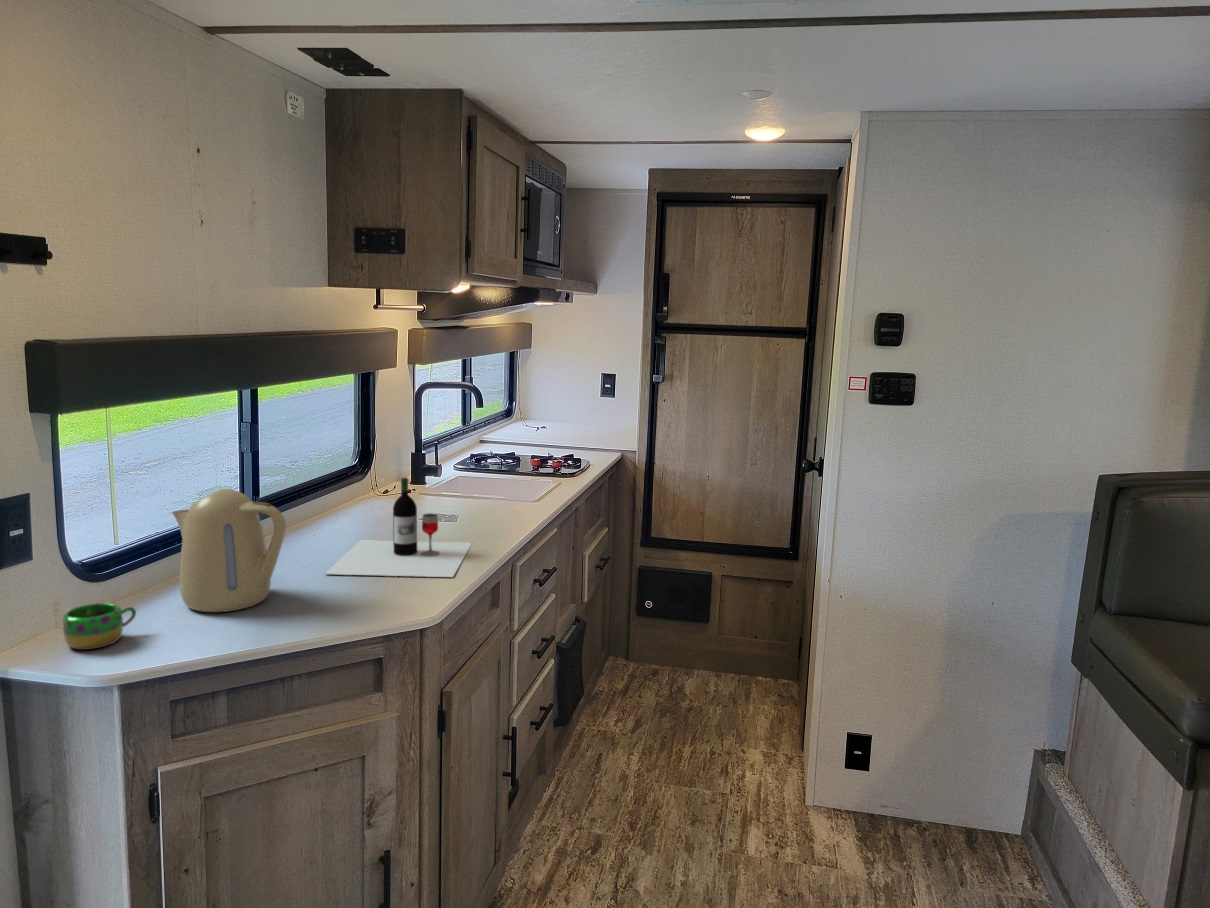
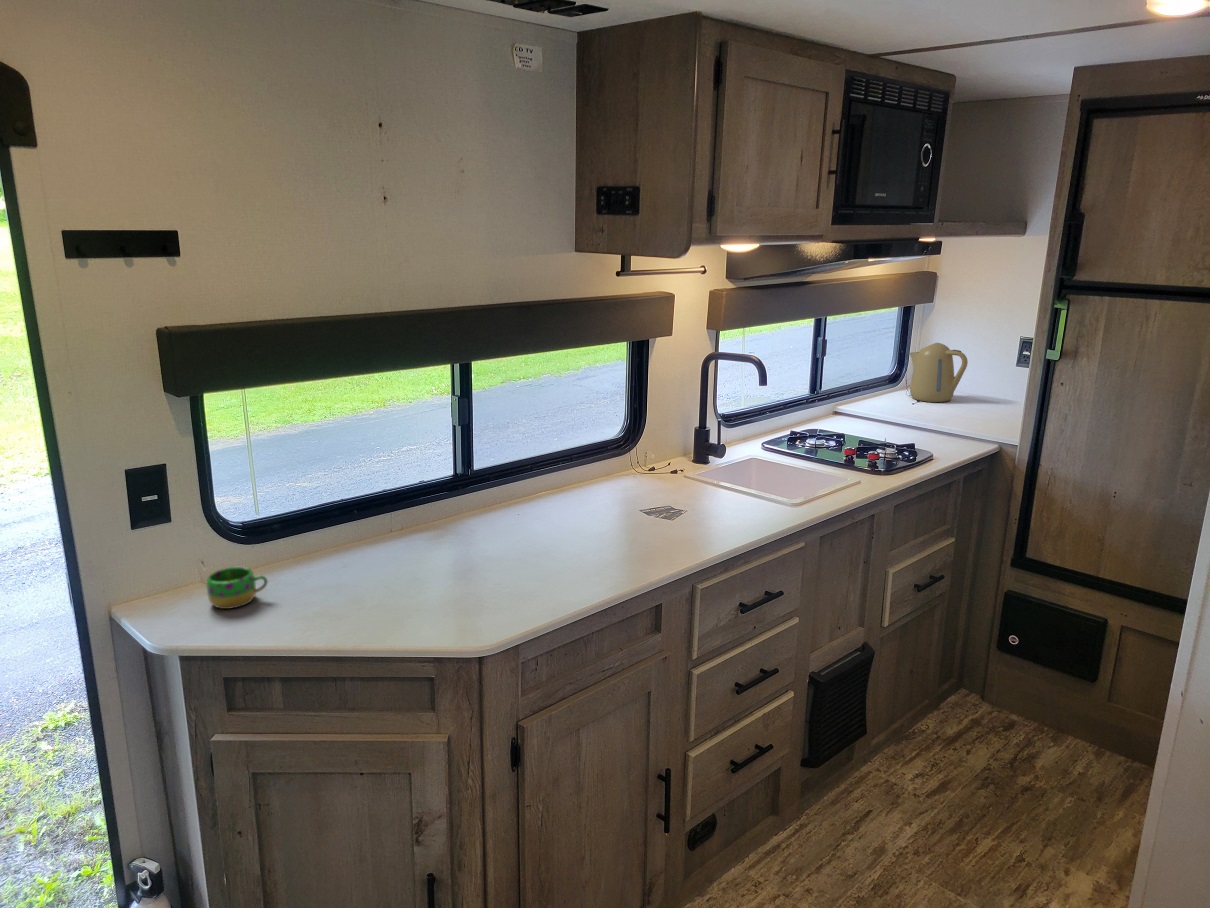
wine bottle: present [326,478,472,577] -> none [471,476,652,599]
kettle: present [172,489,286,612] -> present [910,343,968,402]

